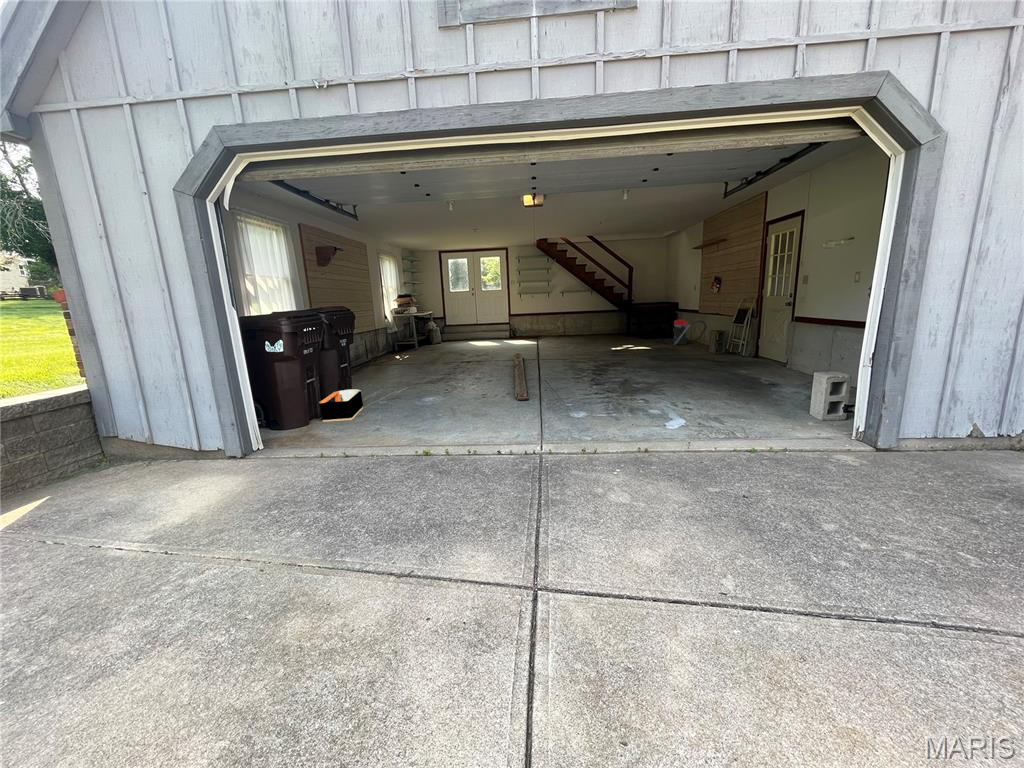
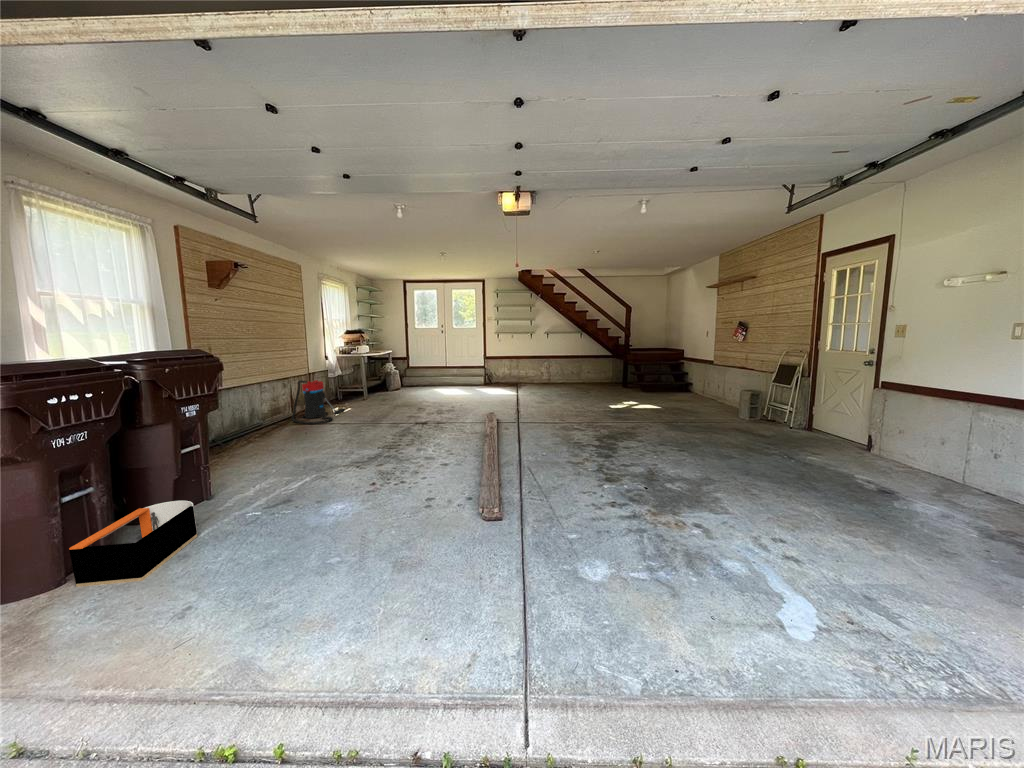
vacuum cleaner: present [656,319,706,346] -> present [292,380,345,424]

